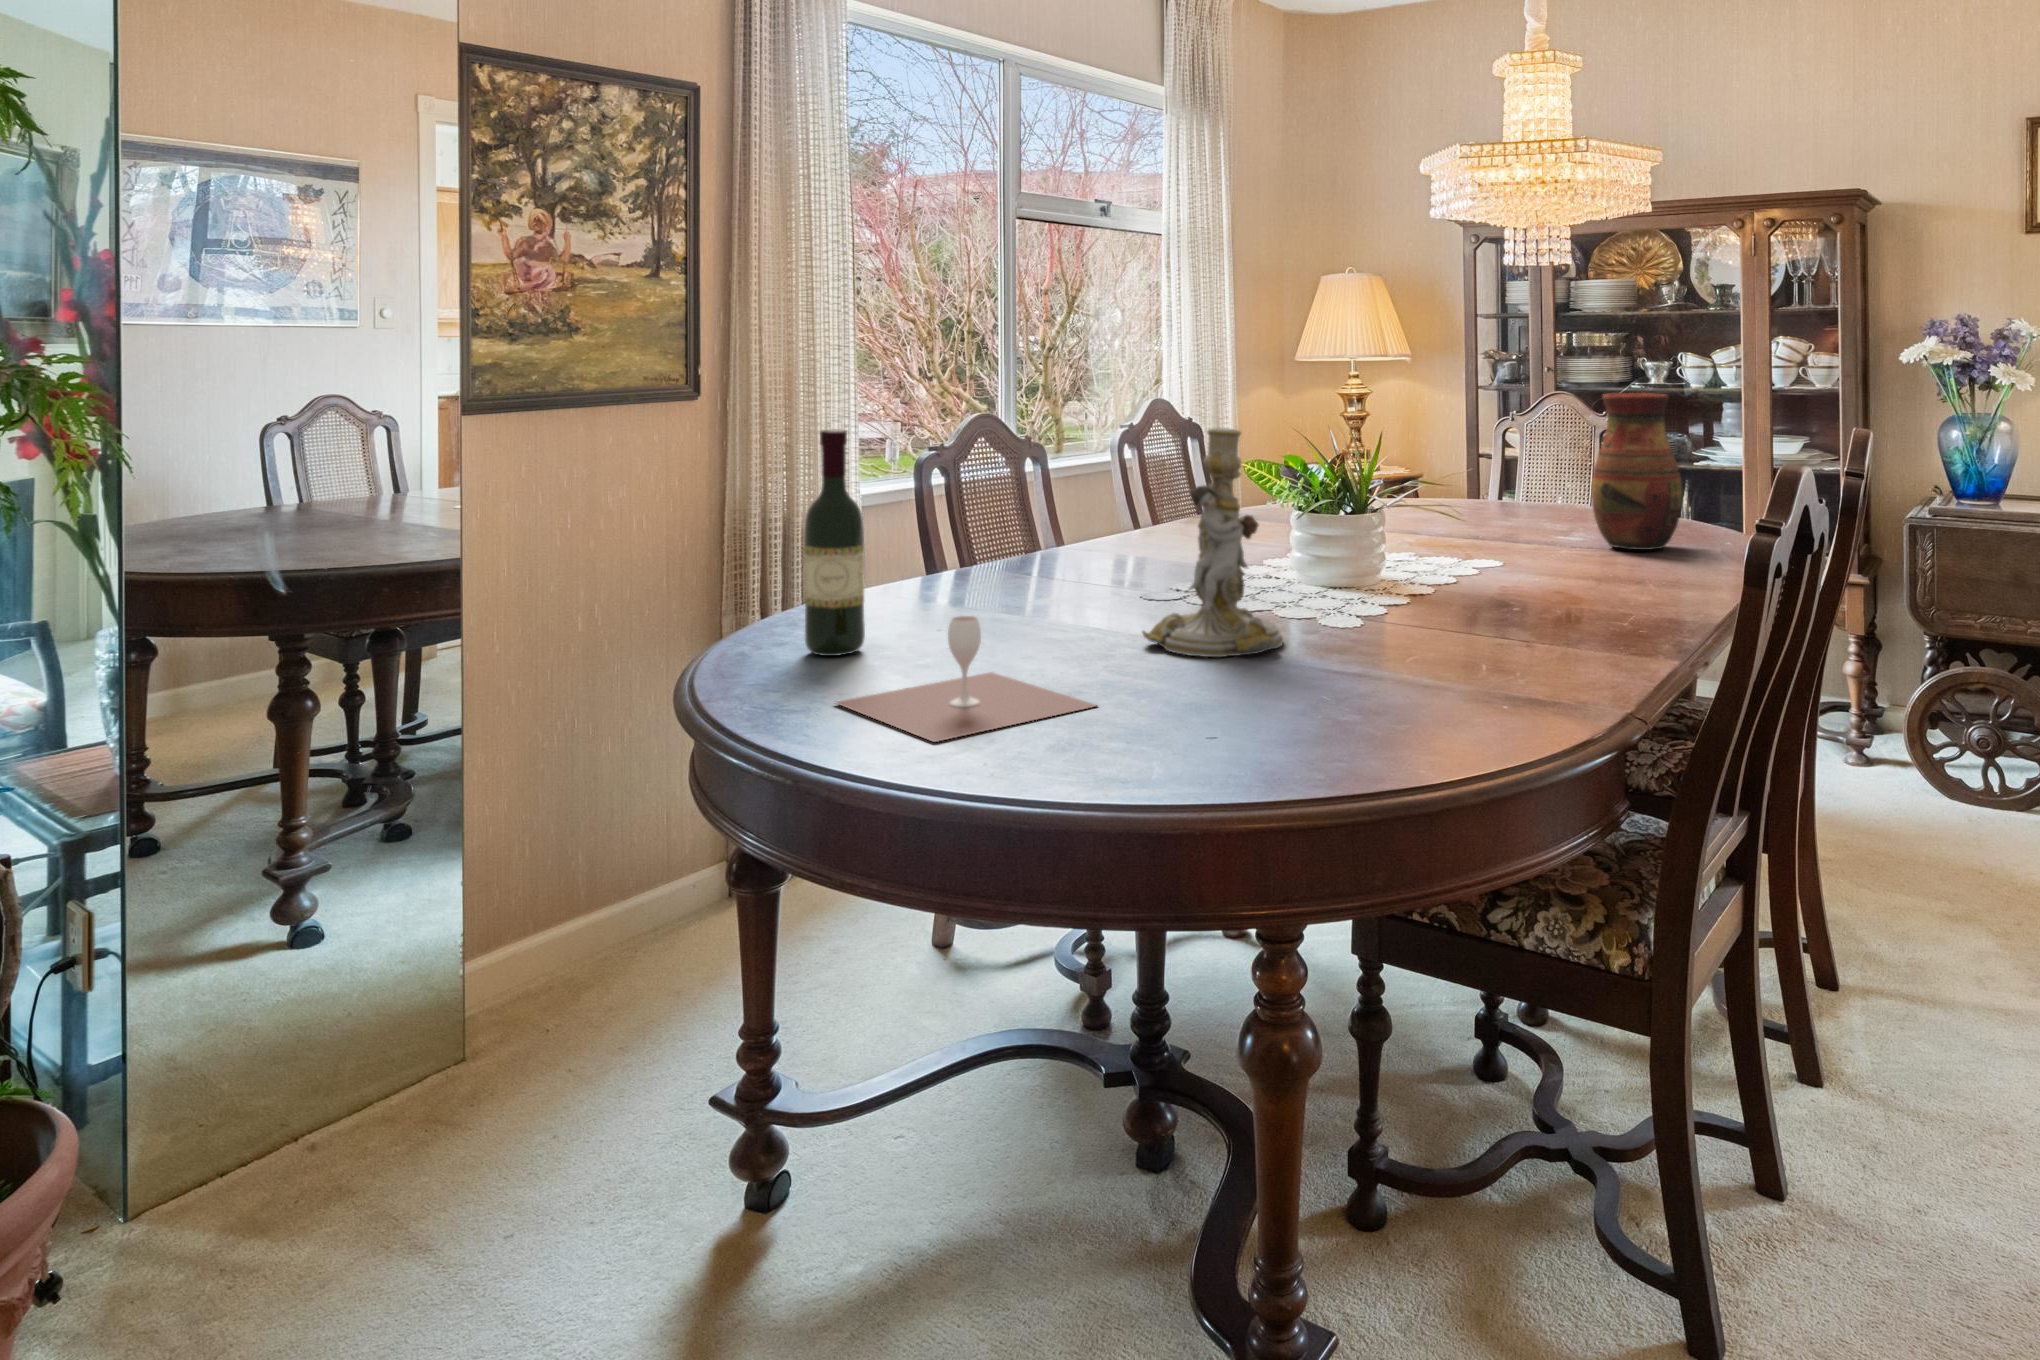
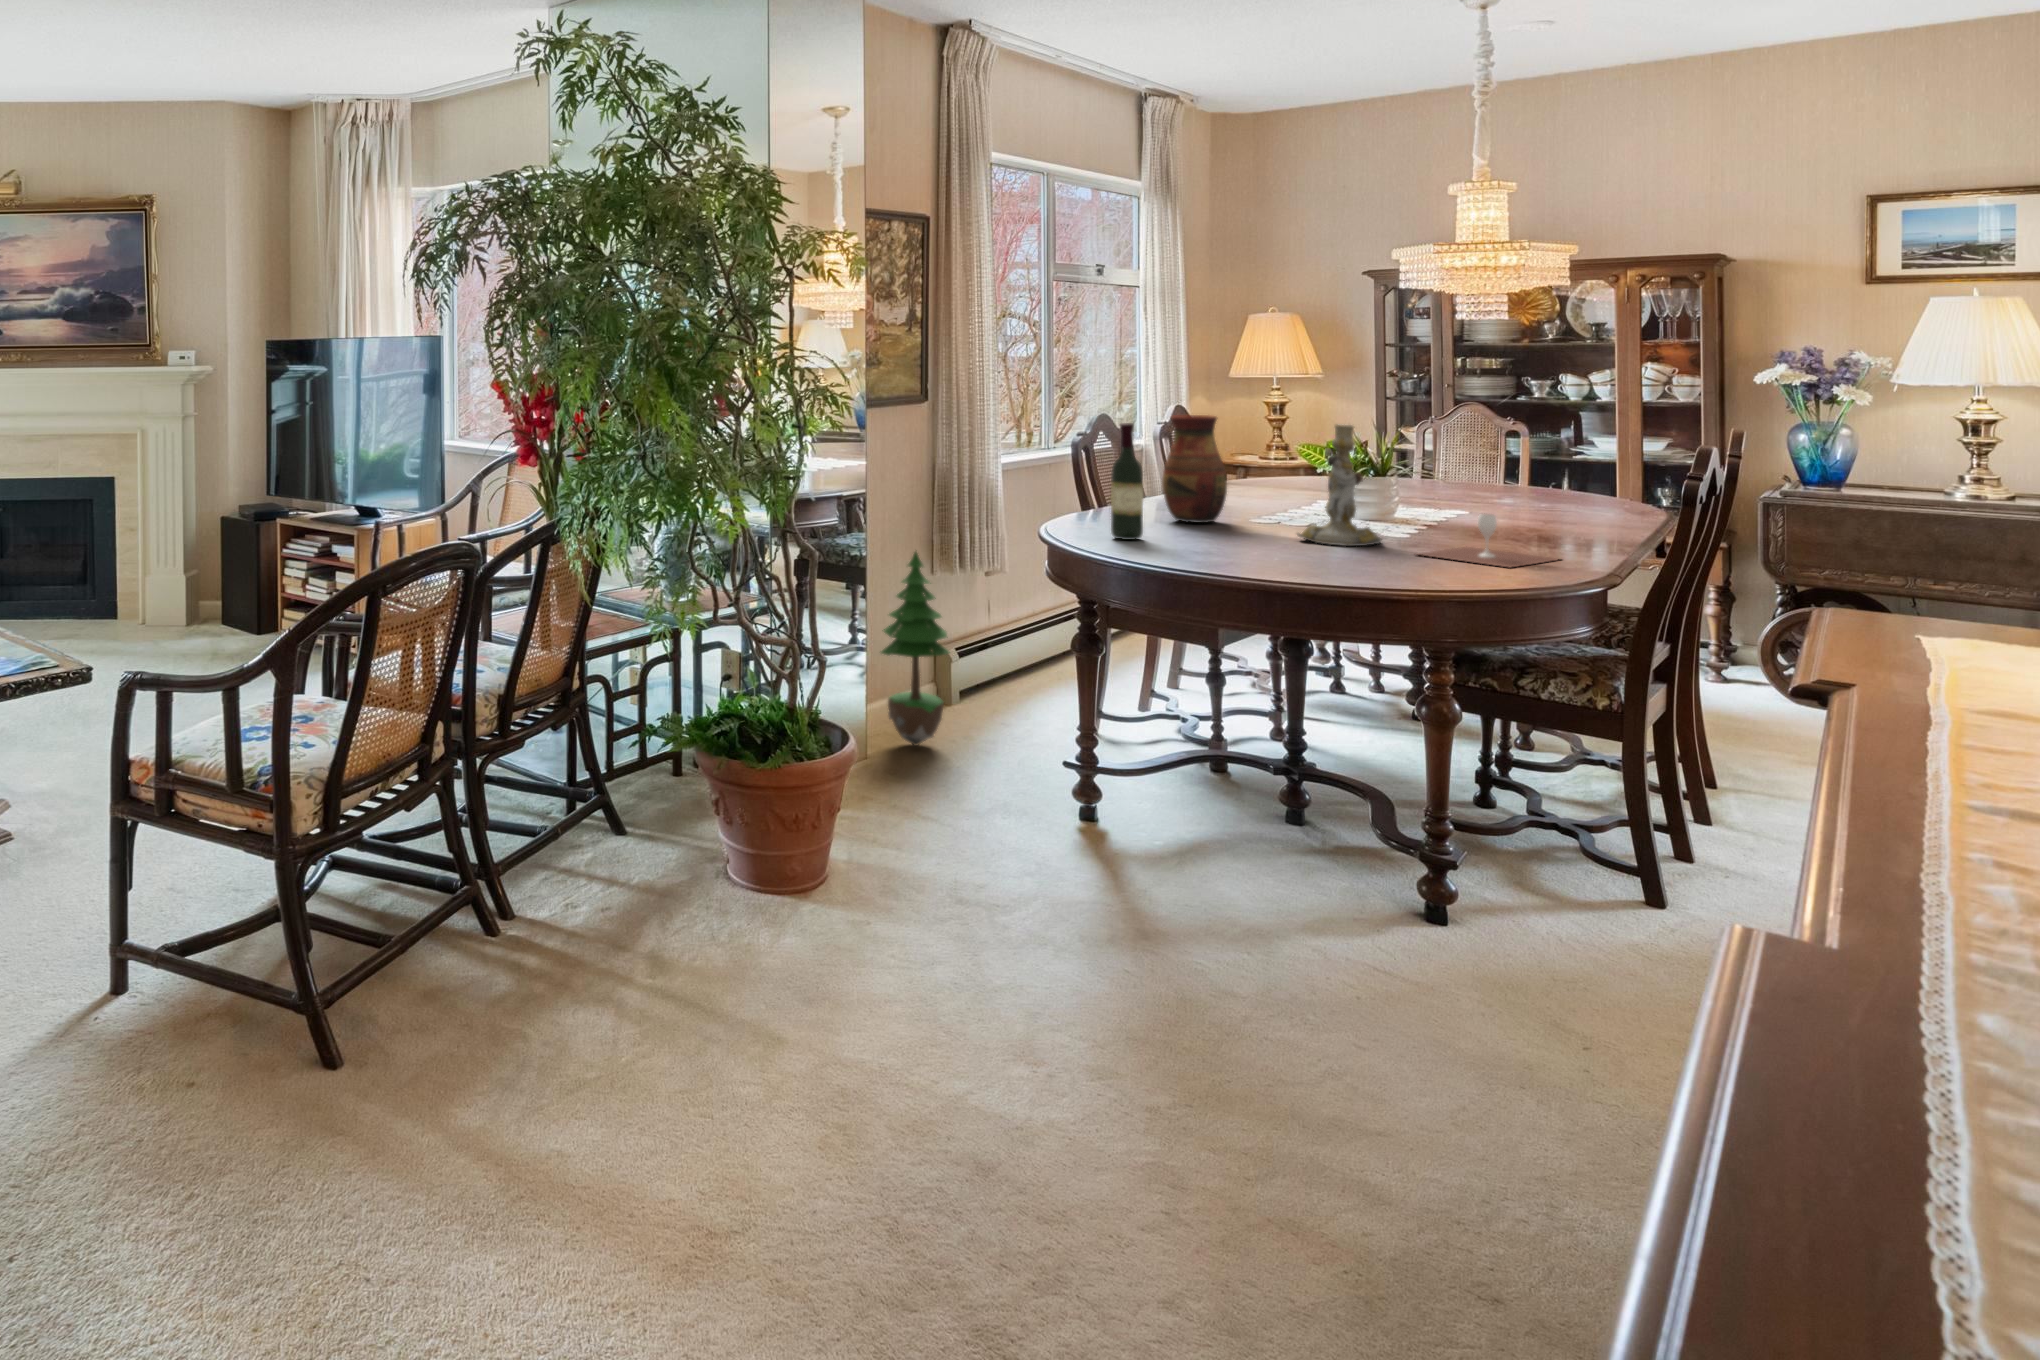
vase: present [1591,393,1683,550] -> present [1162,415,1227,523]
wine glass: present [835,616,1098,742] -> present [1420,513,1557,567]
potted tree: none [511,658,647,1012] -> present [881,552,950,746]

